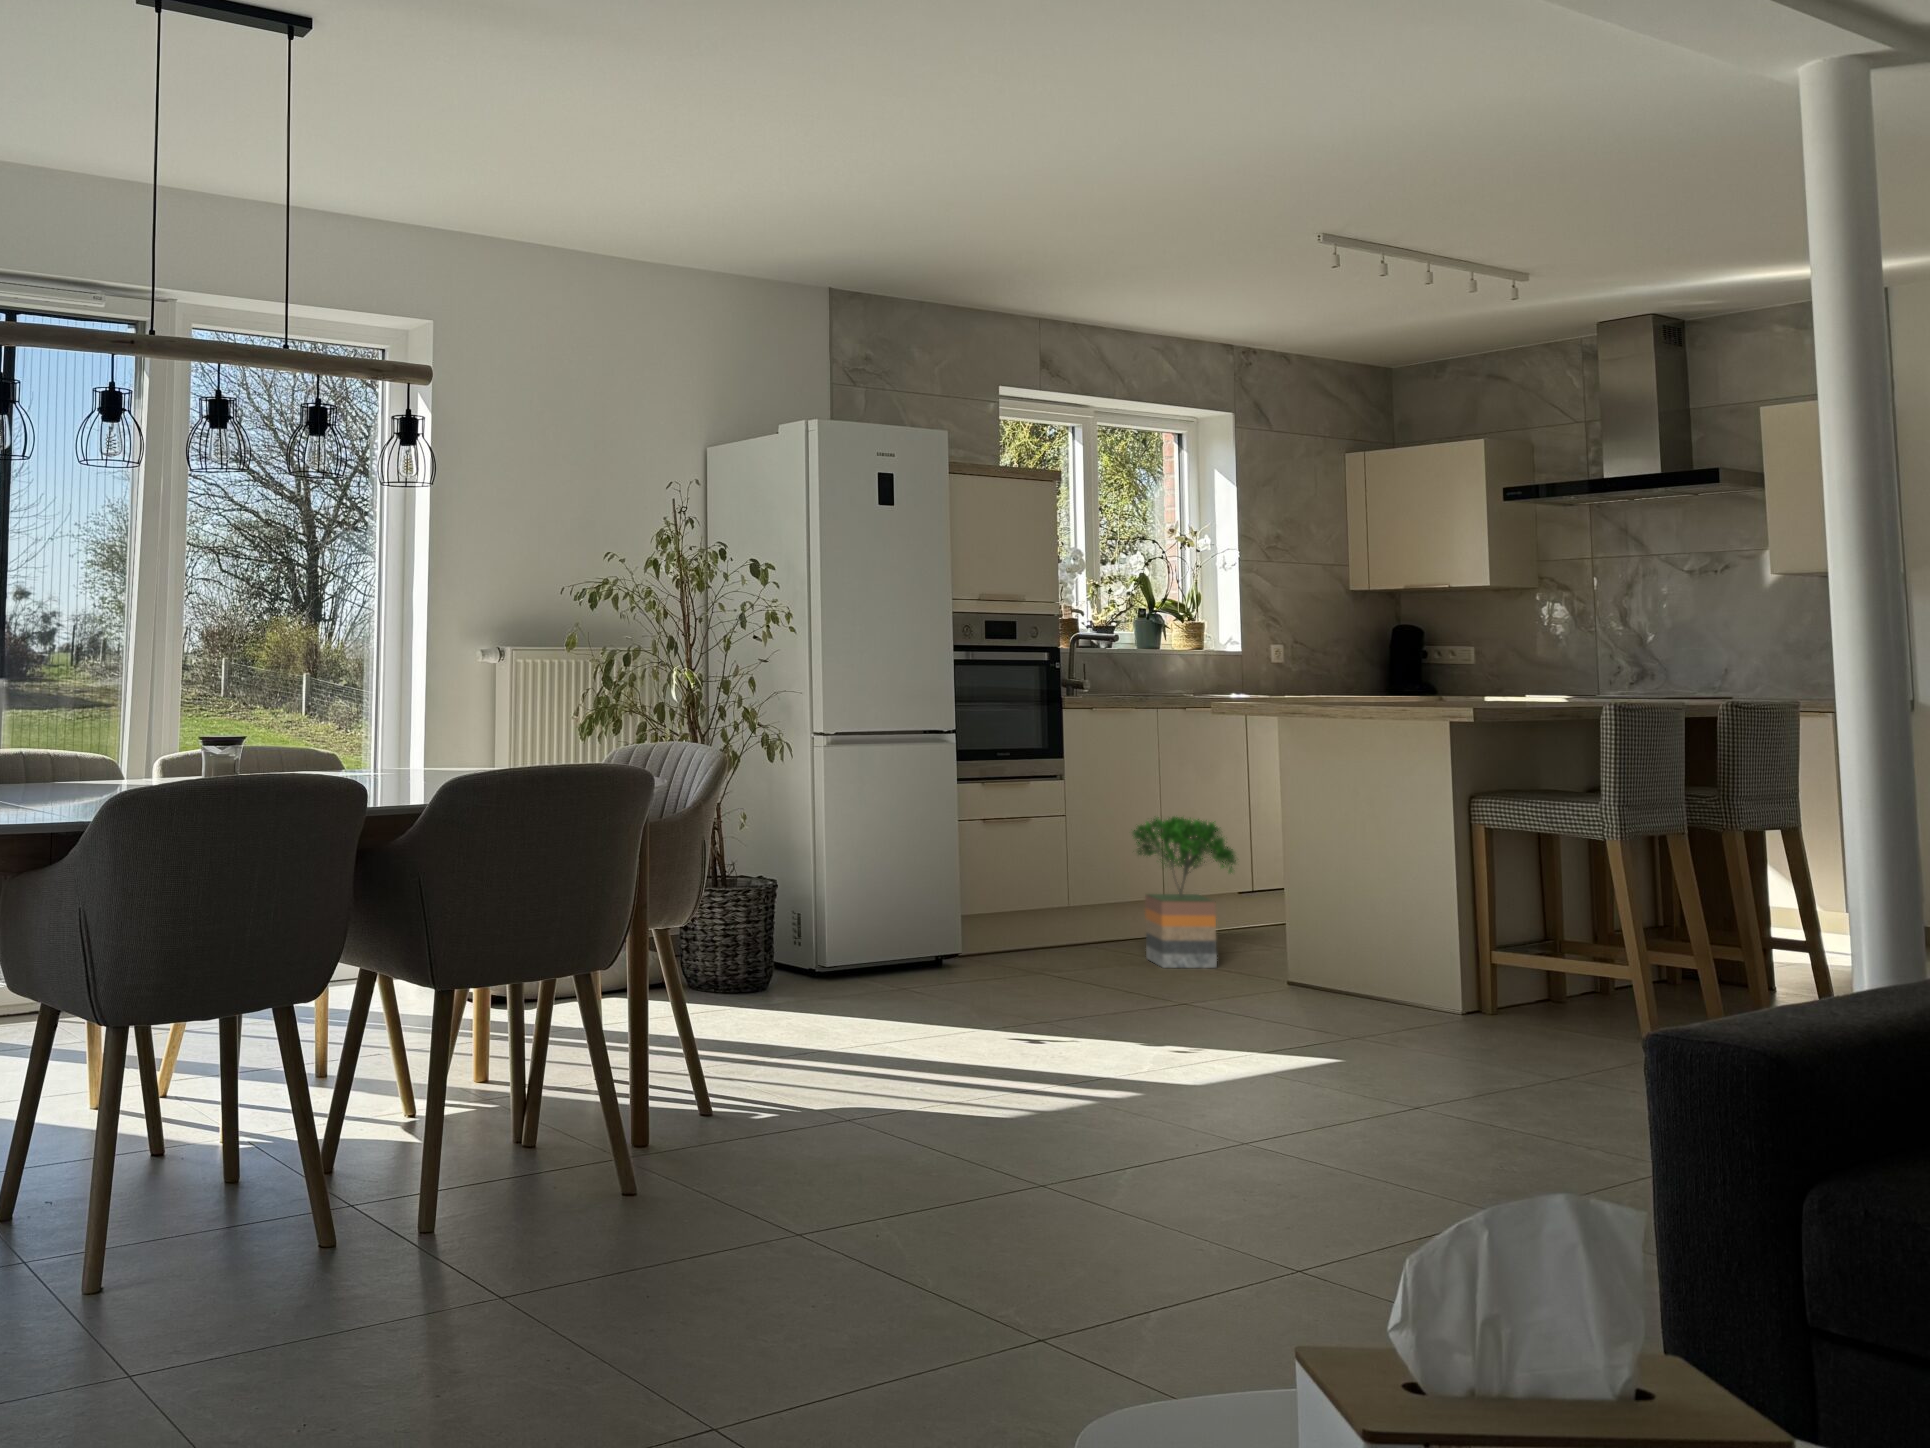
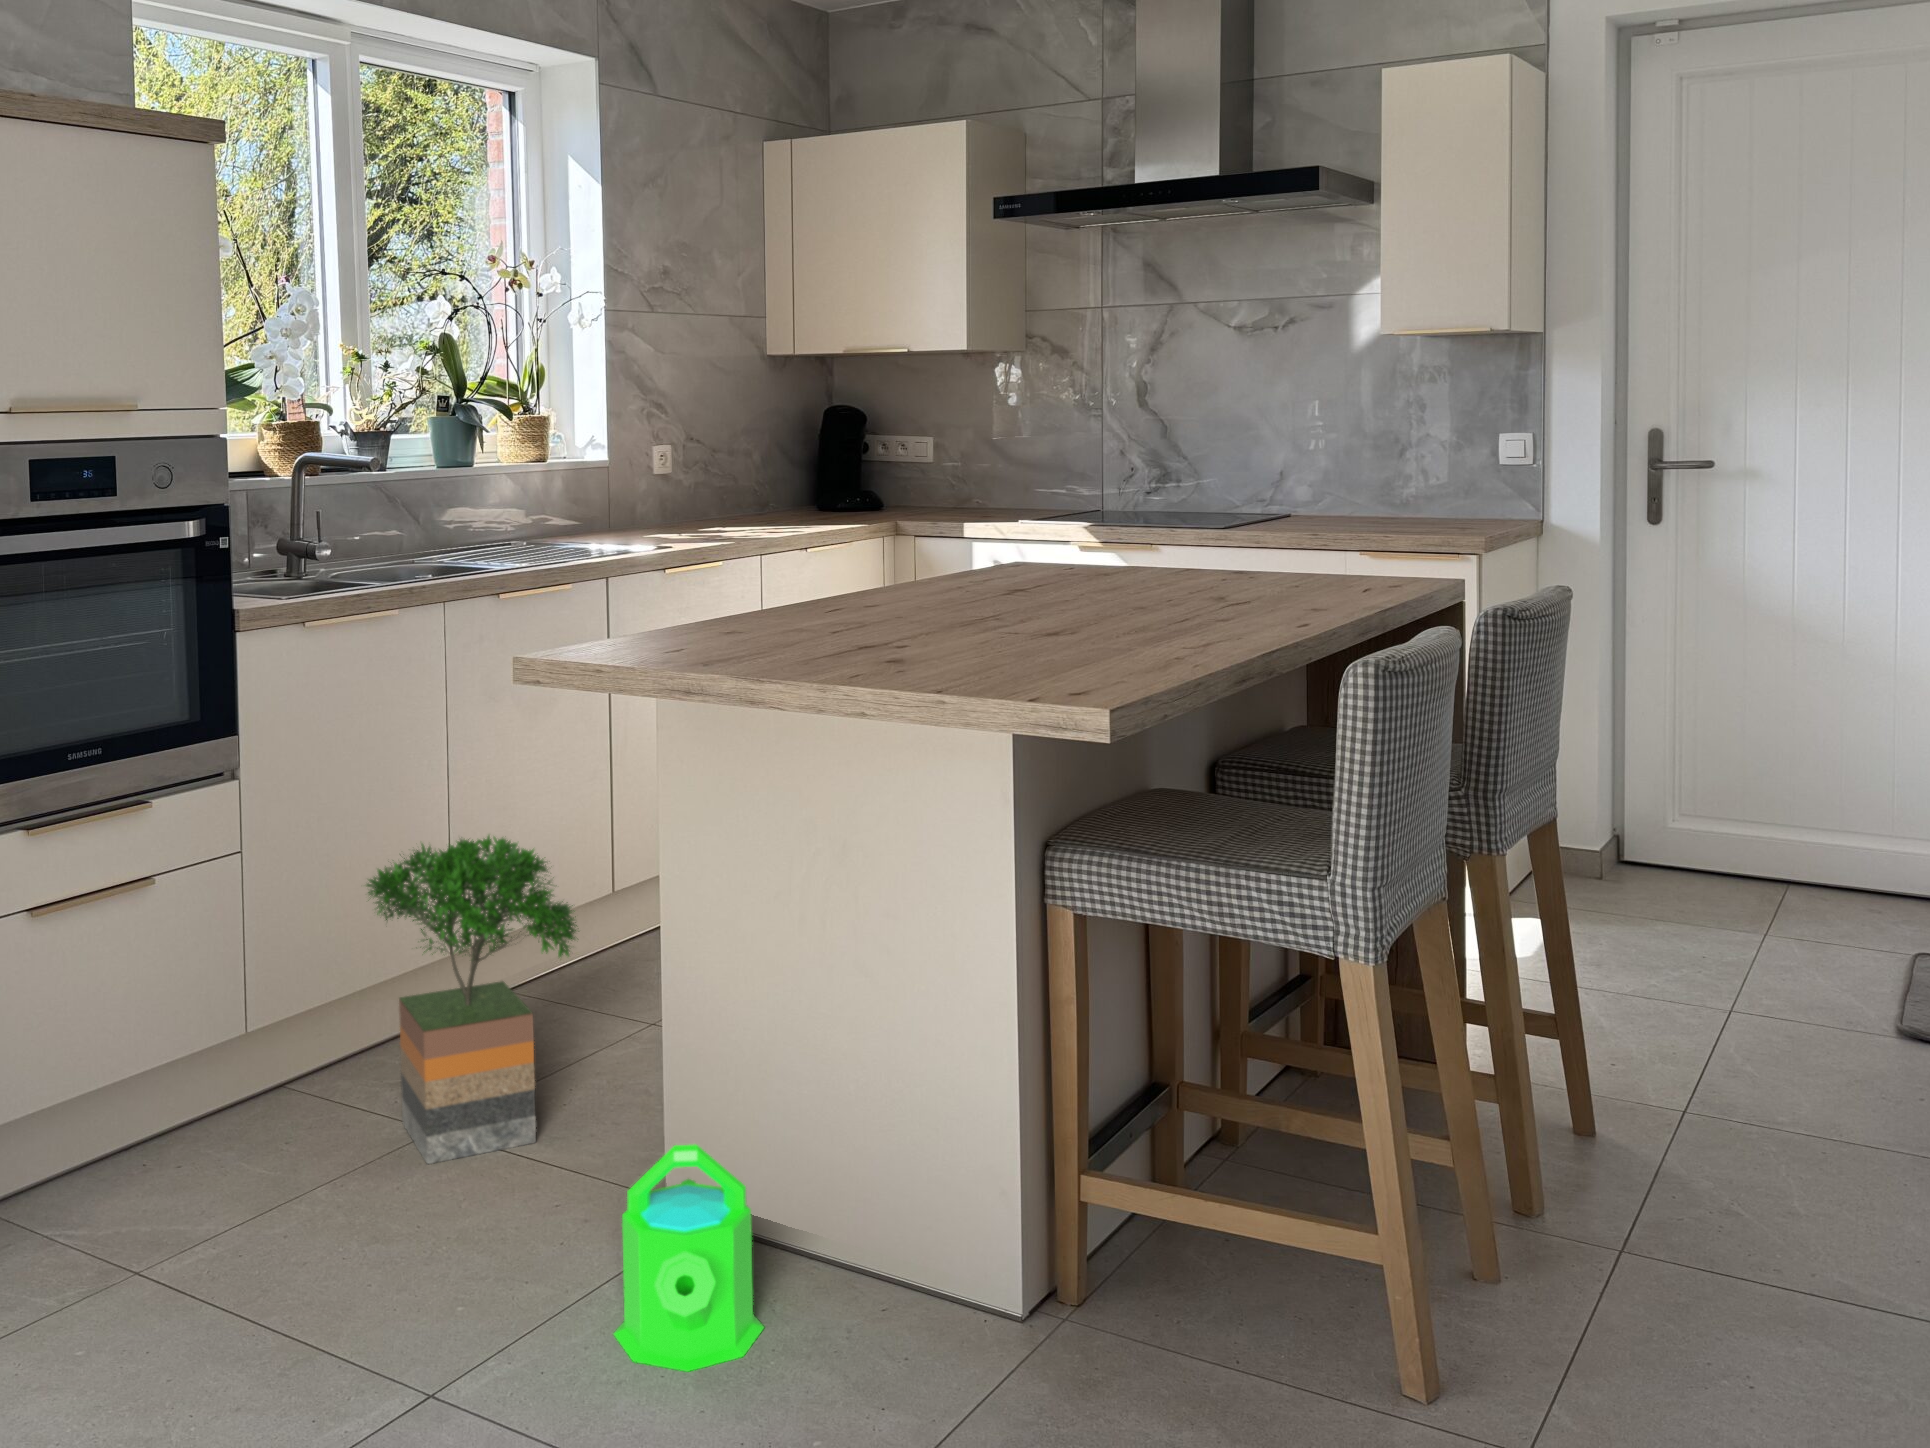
watering can: none [1263,919,1335,1011] -> present [614,1145,764,1372]

